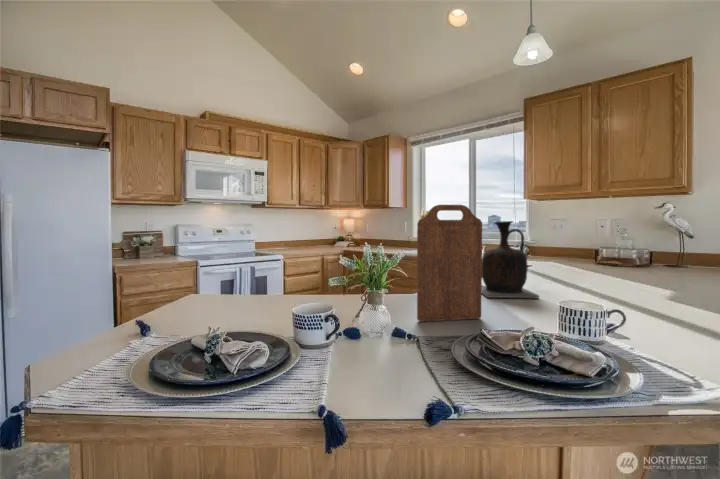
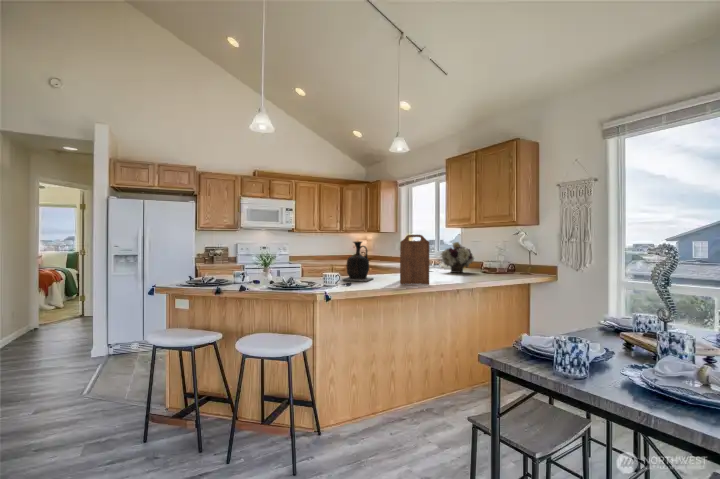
cutting board: present [417,205,482,322] -> present [400,235,429,285]
flower arrangement: none [537,220,586,266] -> present [441,242,474,273]

